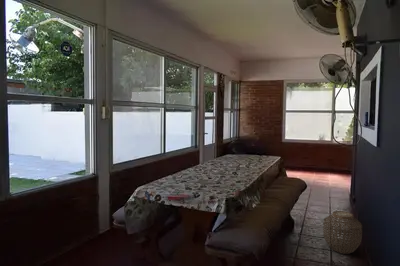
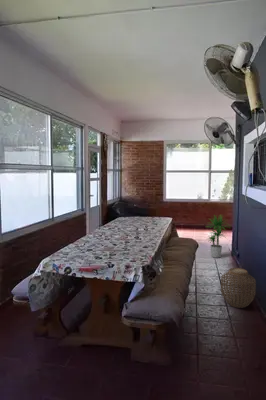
potted plant: none [318,155,350,202] -> present [207,215,227,258]

